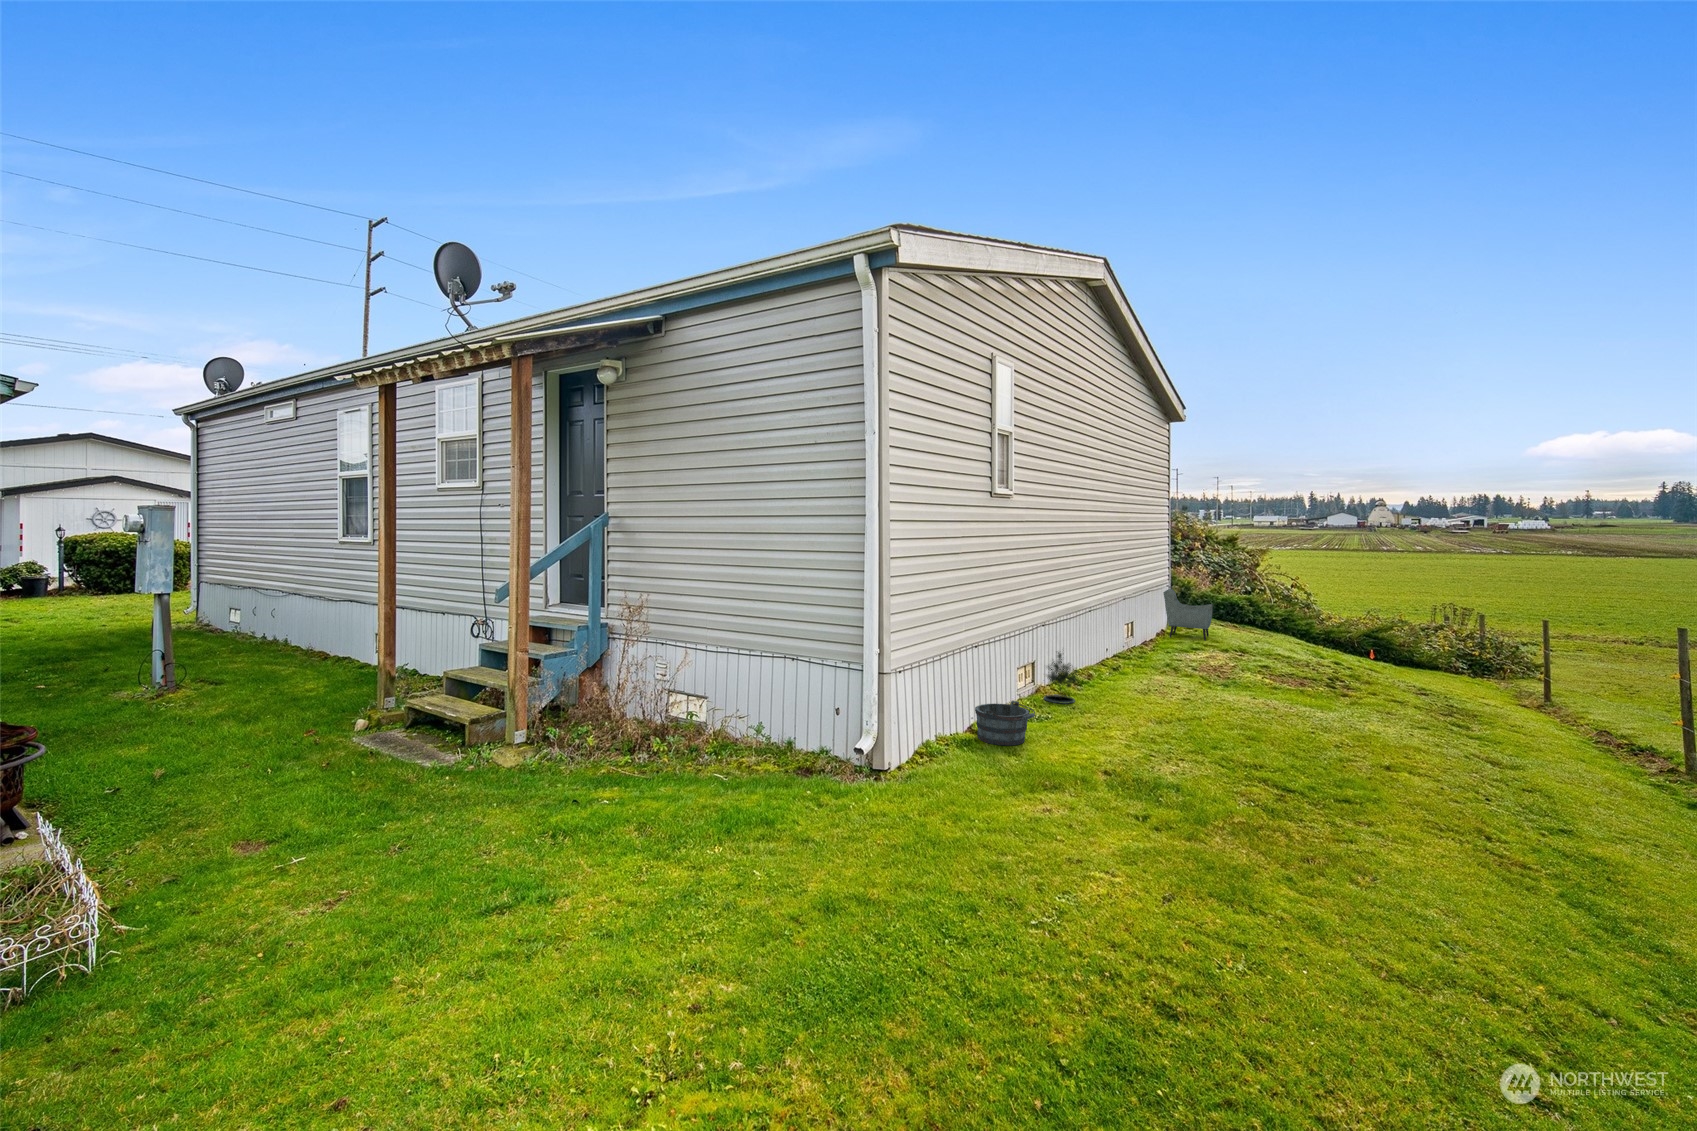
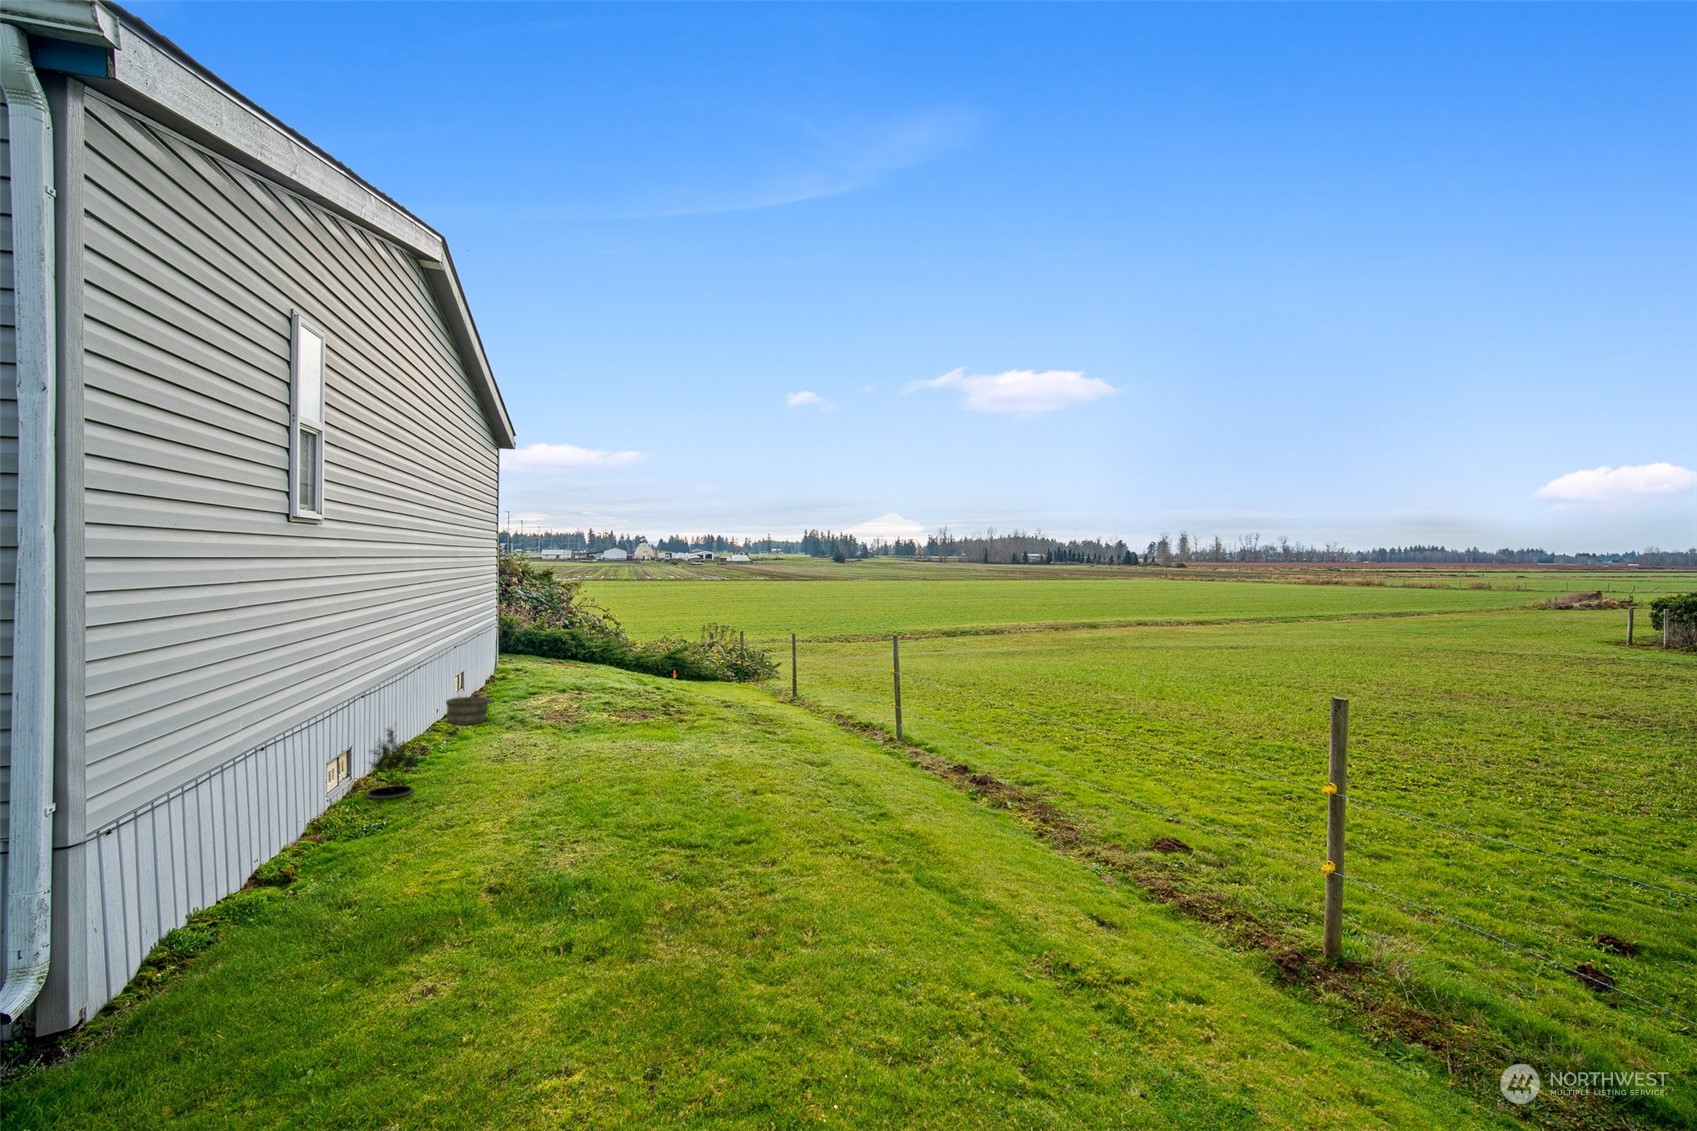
chair: present [1163,589,1213,641] -> none [492,629,543,683]
bucket: present [975,701,1035,746] -> present [446,694,494,725]

